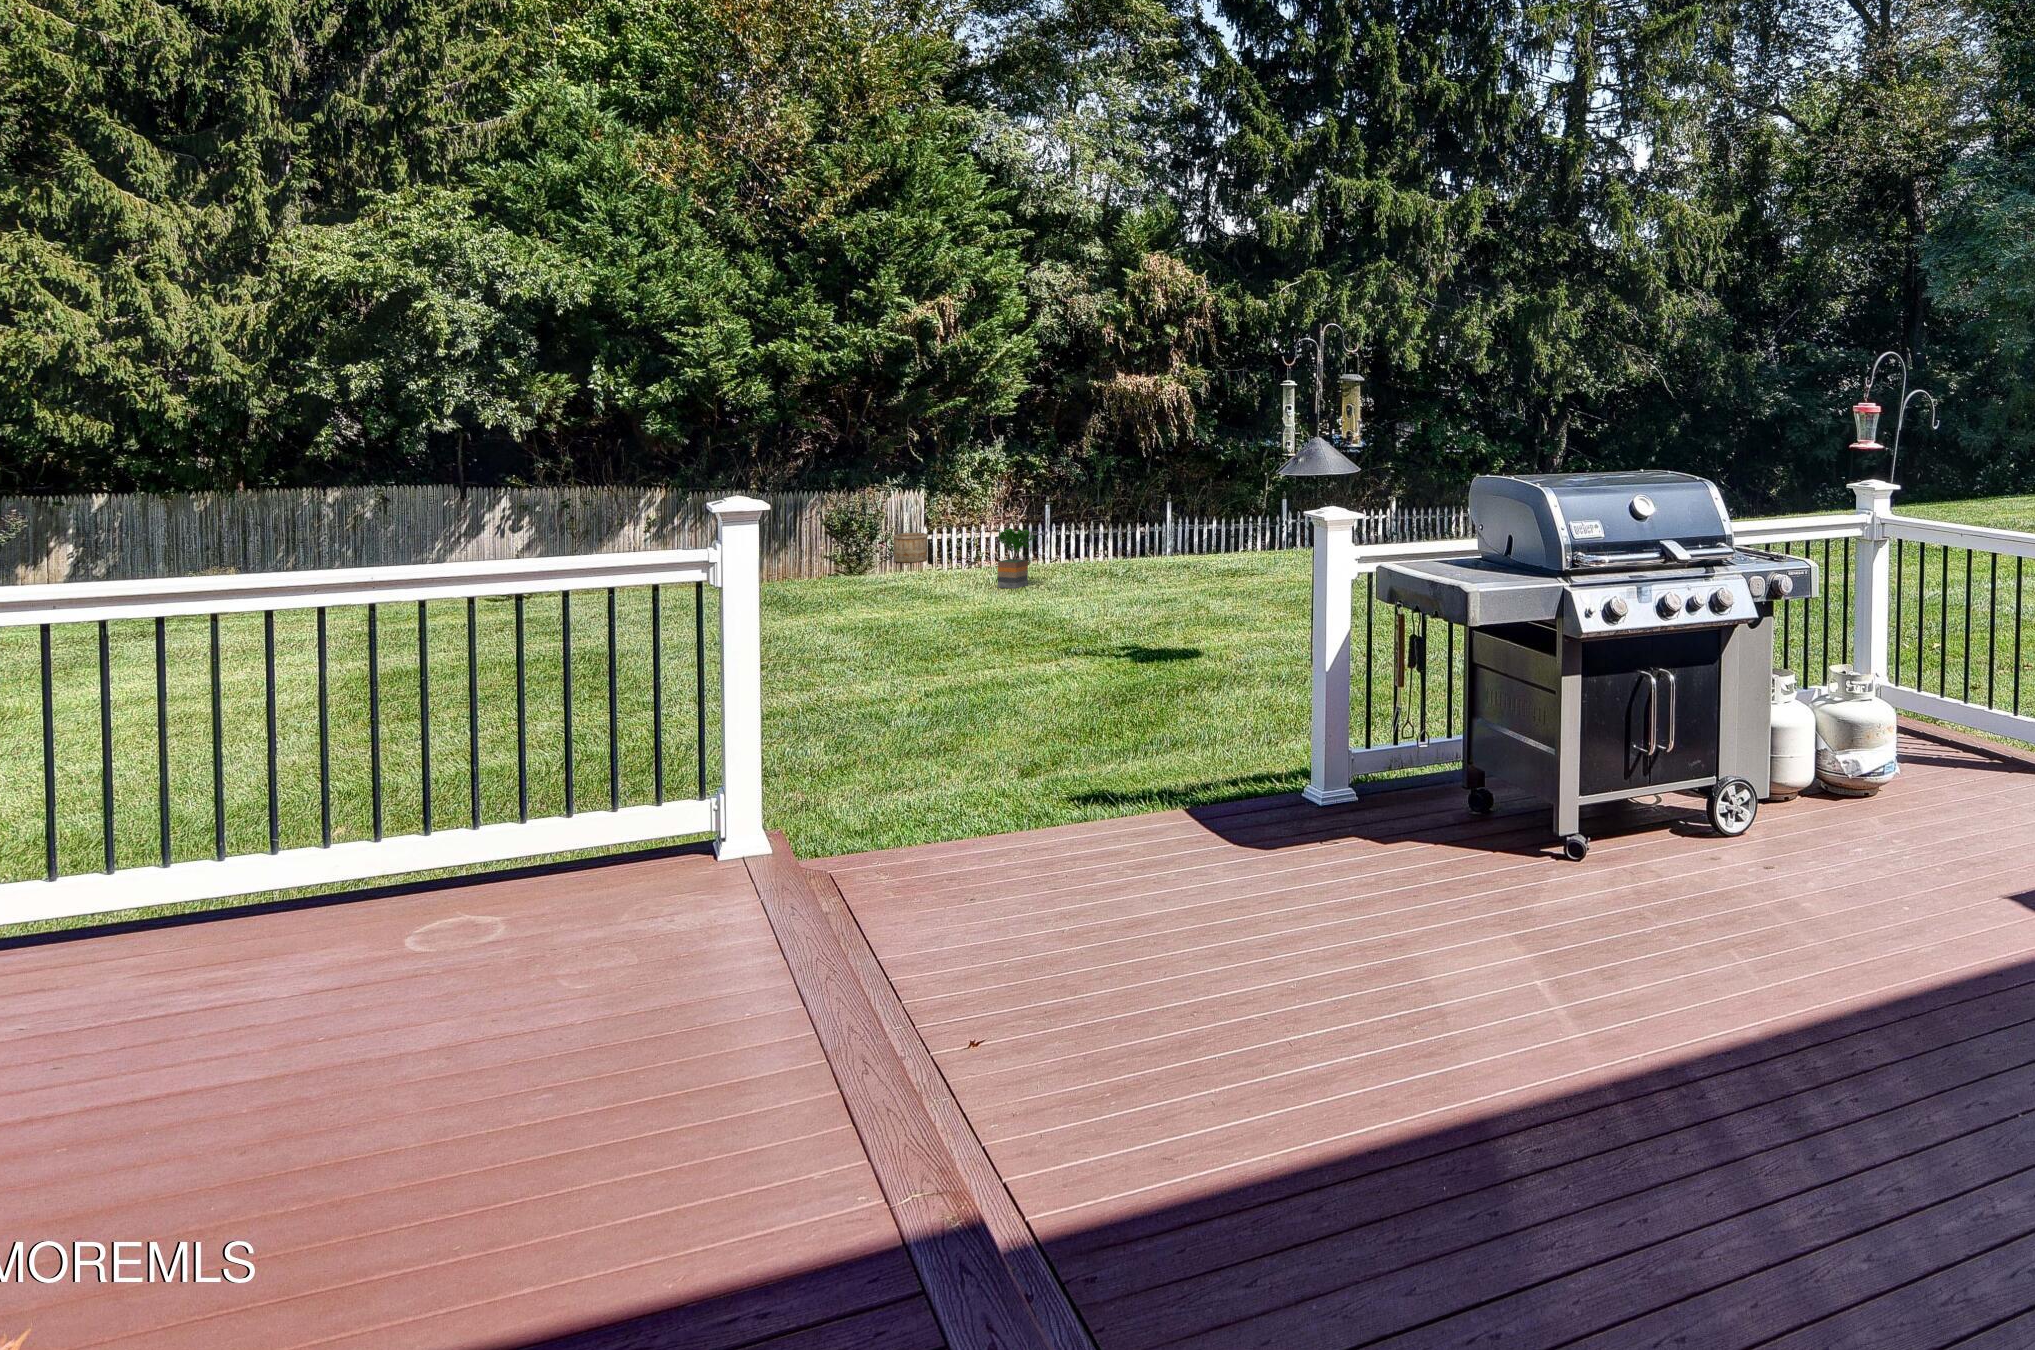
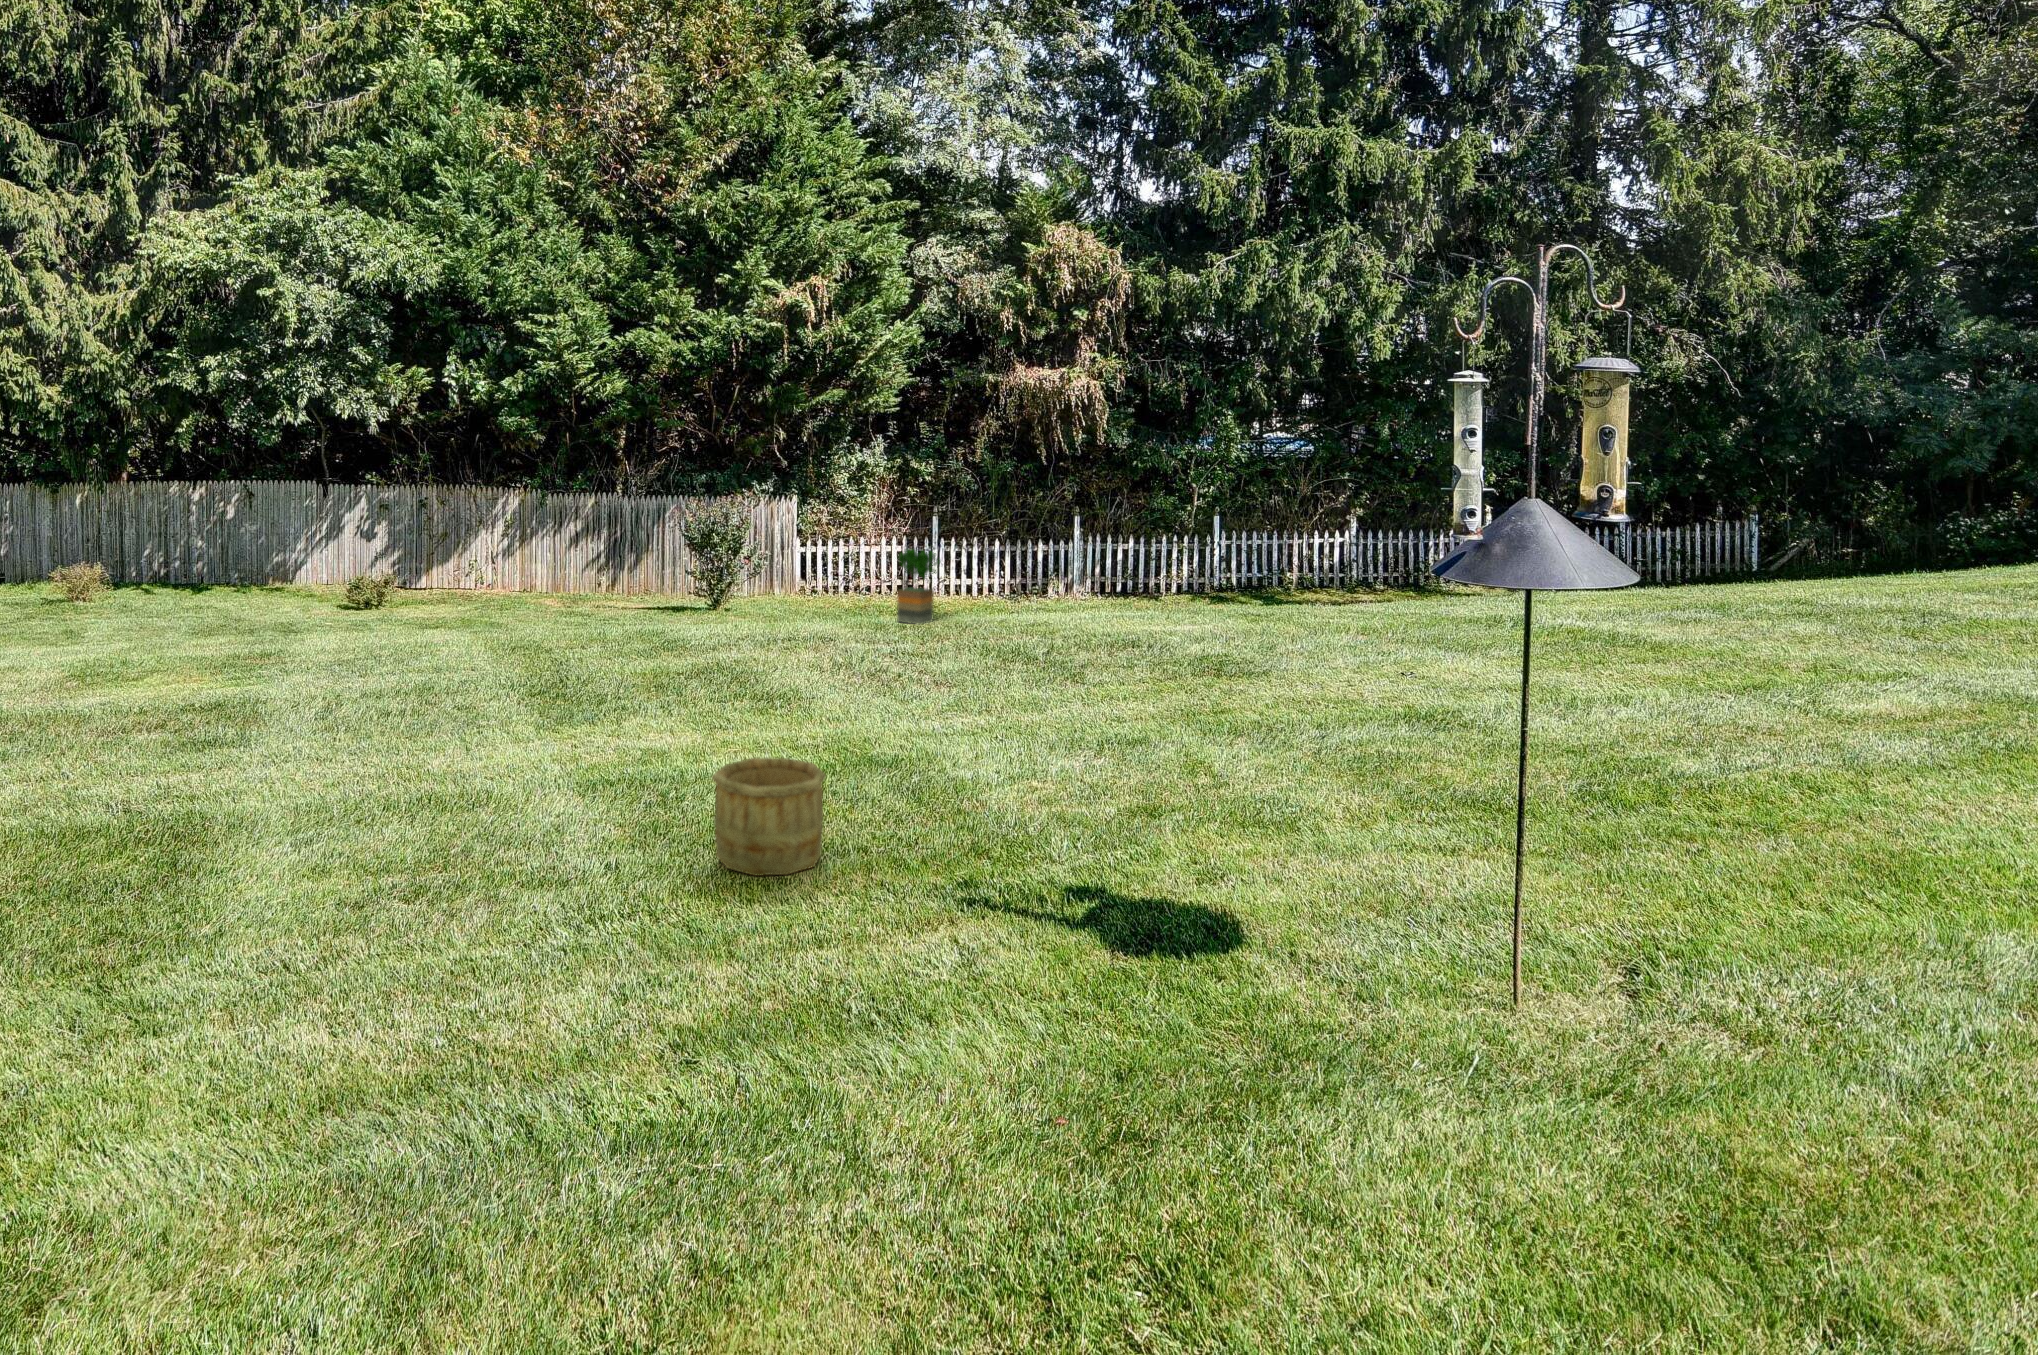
wooden bucket: present [893,532,928,563] -> present [712,757,826,875]

